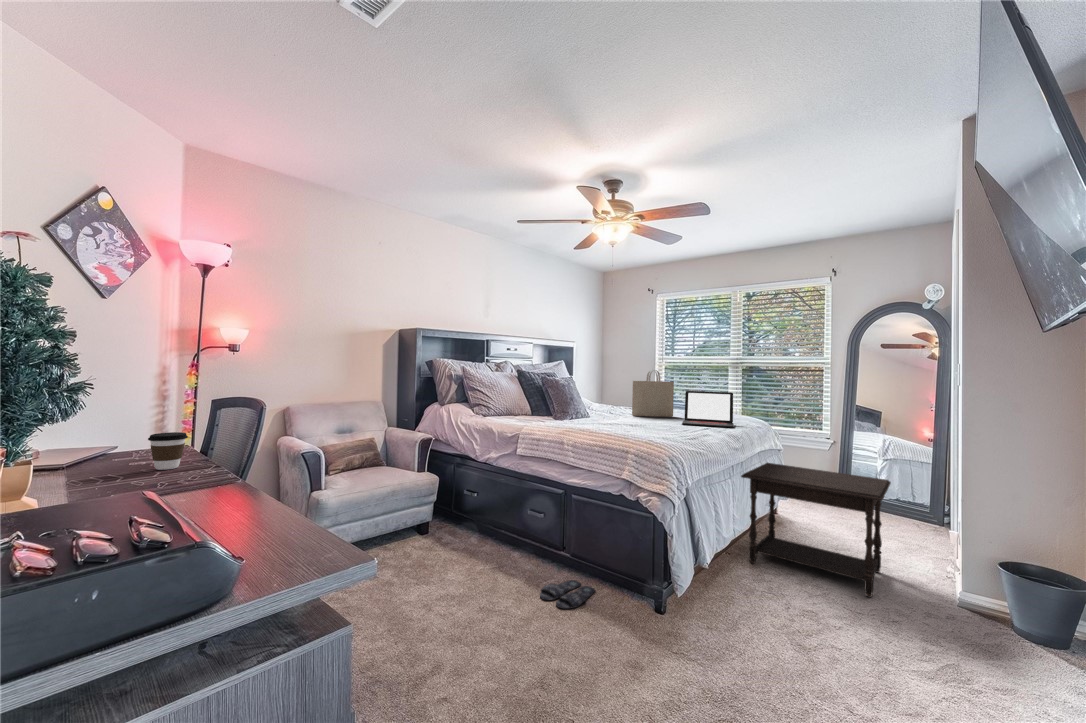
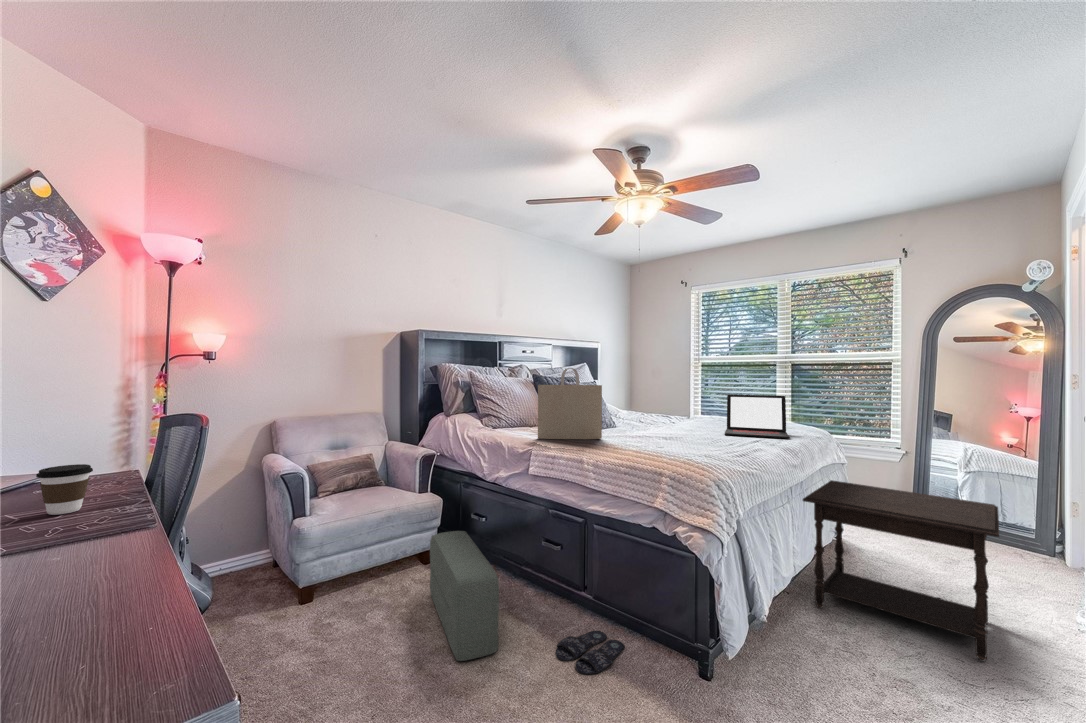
tote bag: present [632,370,674,417] -> present [538,368,602,439]
pouf: none [432,502,495,601] -> present [430,531,499,661]

